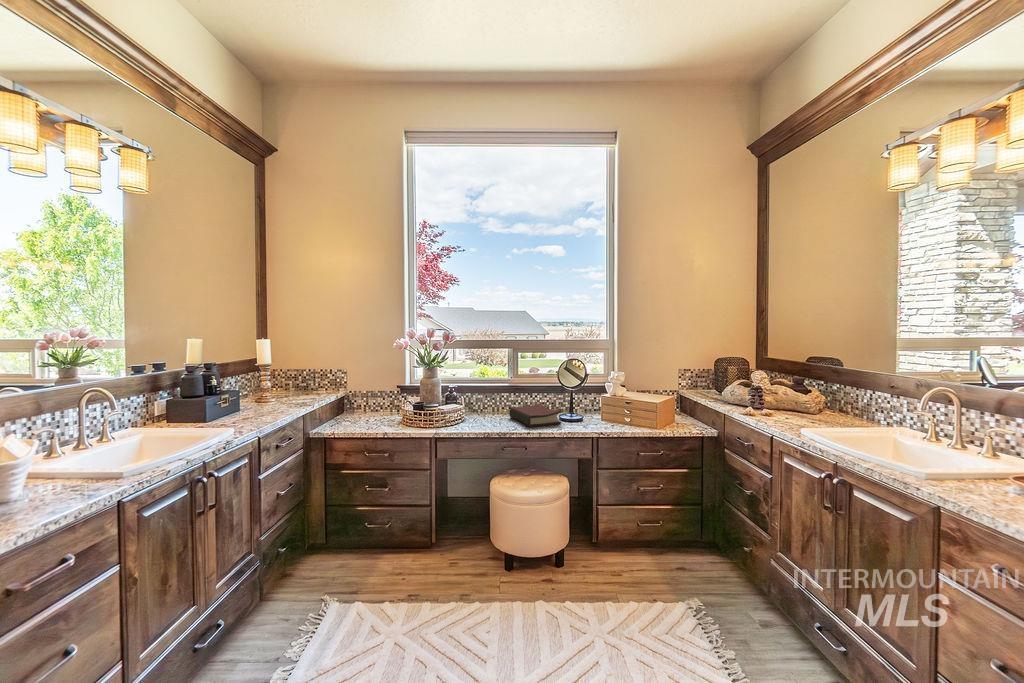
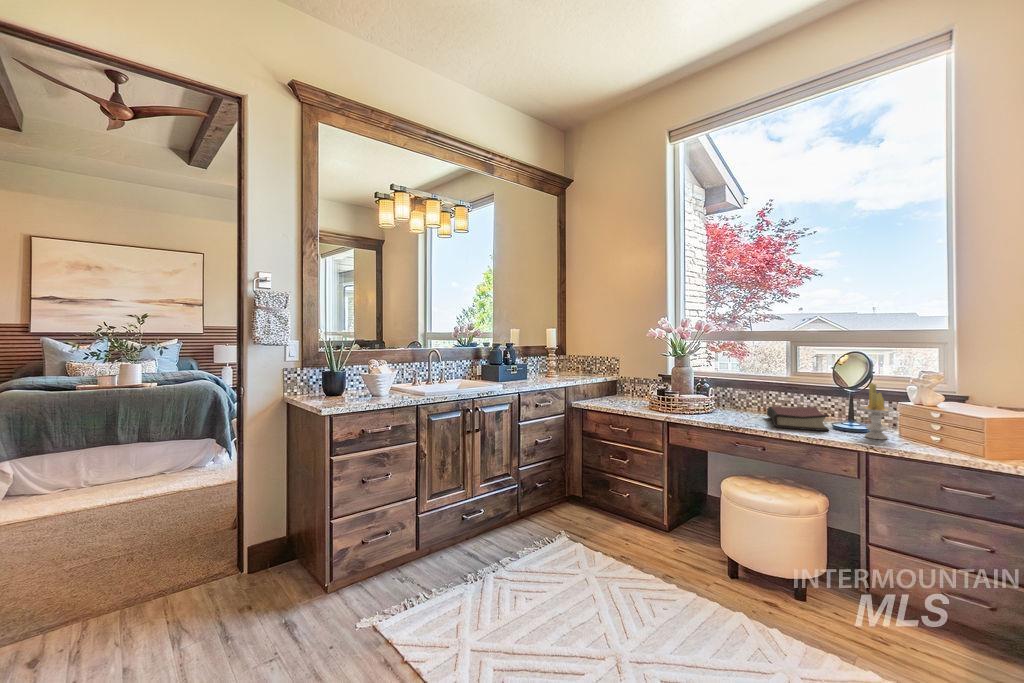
candle: none [579,384,599,425] -> present [859,383,894,440]

